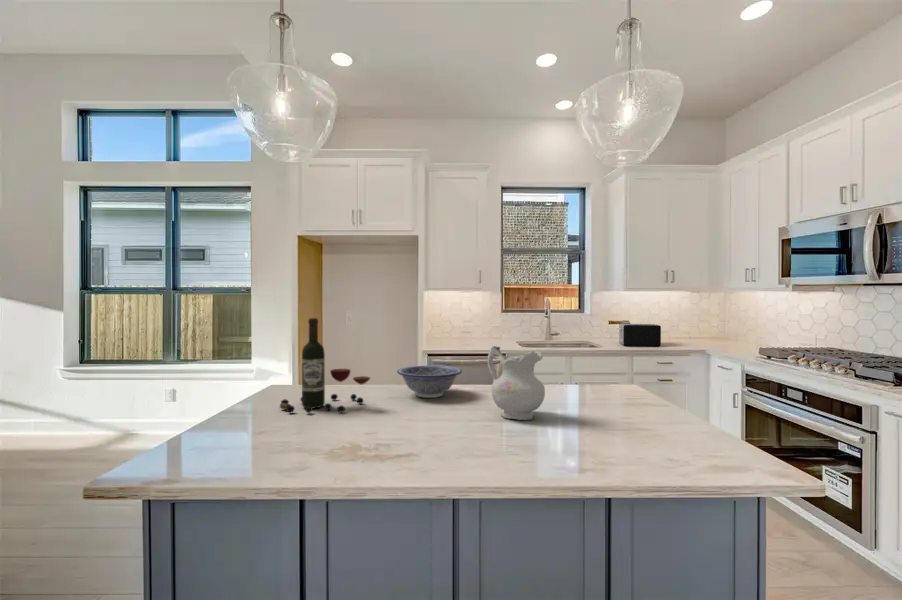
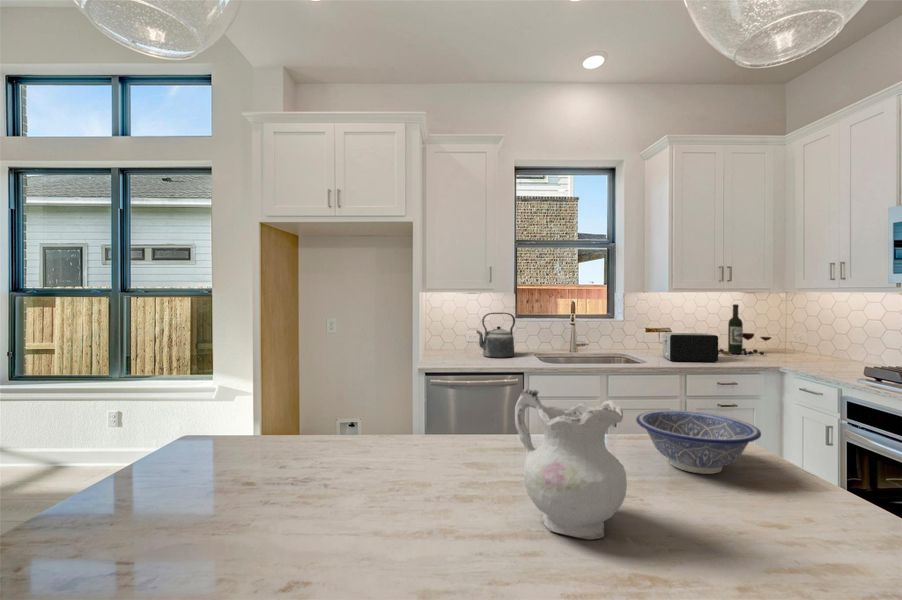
kettle: none [470,307,501,344] -> present [477,313,515,358]
wine bottle: present [280,318,370,413] -> present [718,304,771,355]
decorative bowl: present [397,365,462,398] -> present [636,410,761,474]

